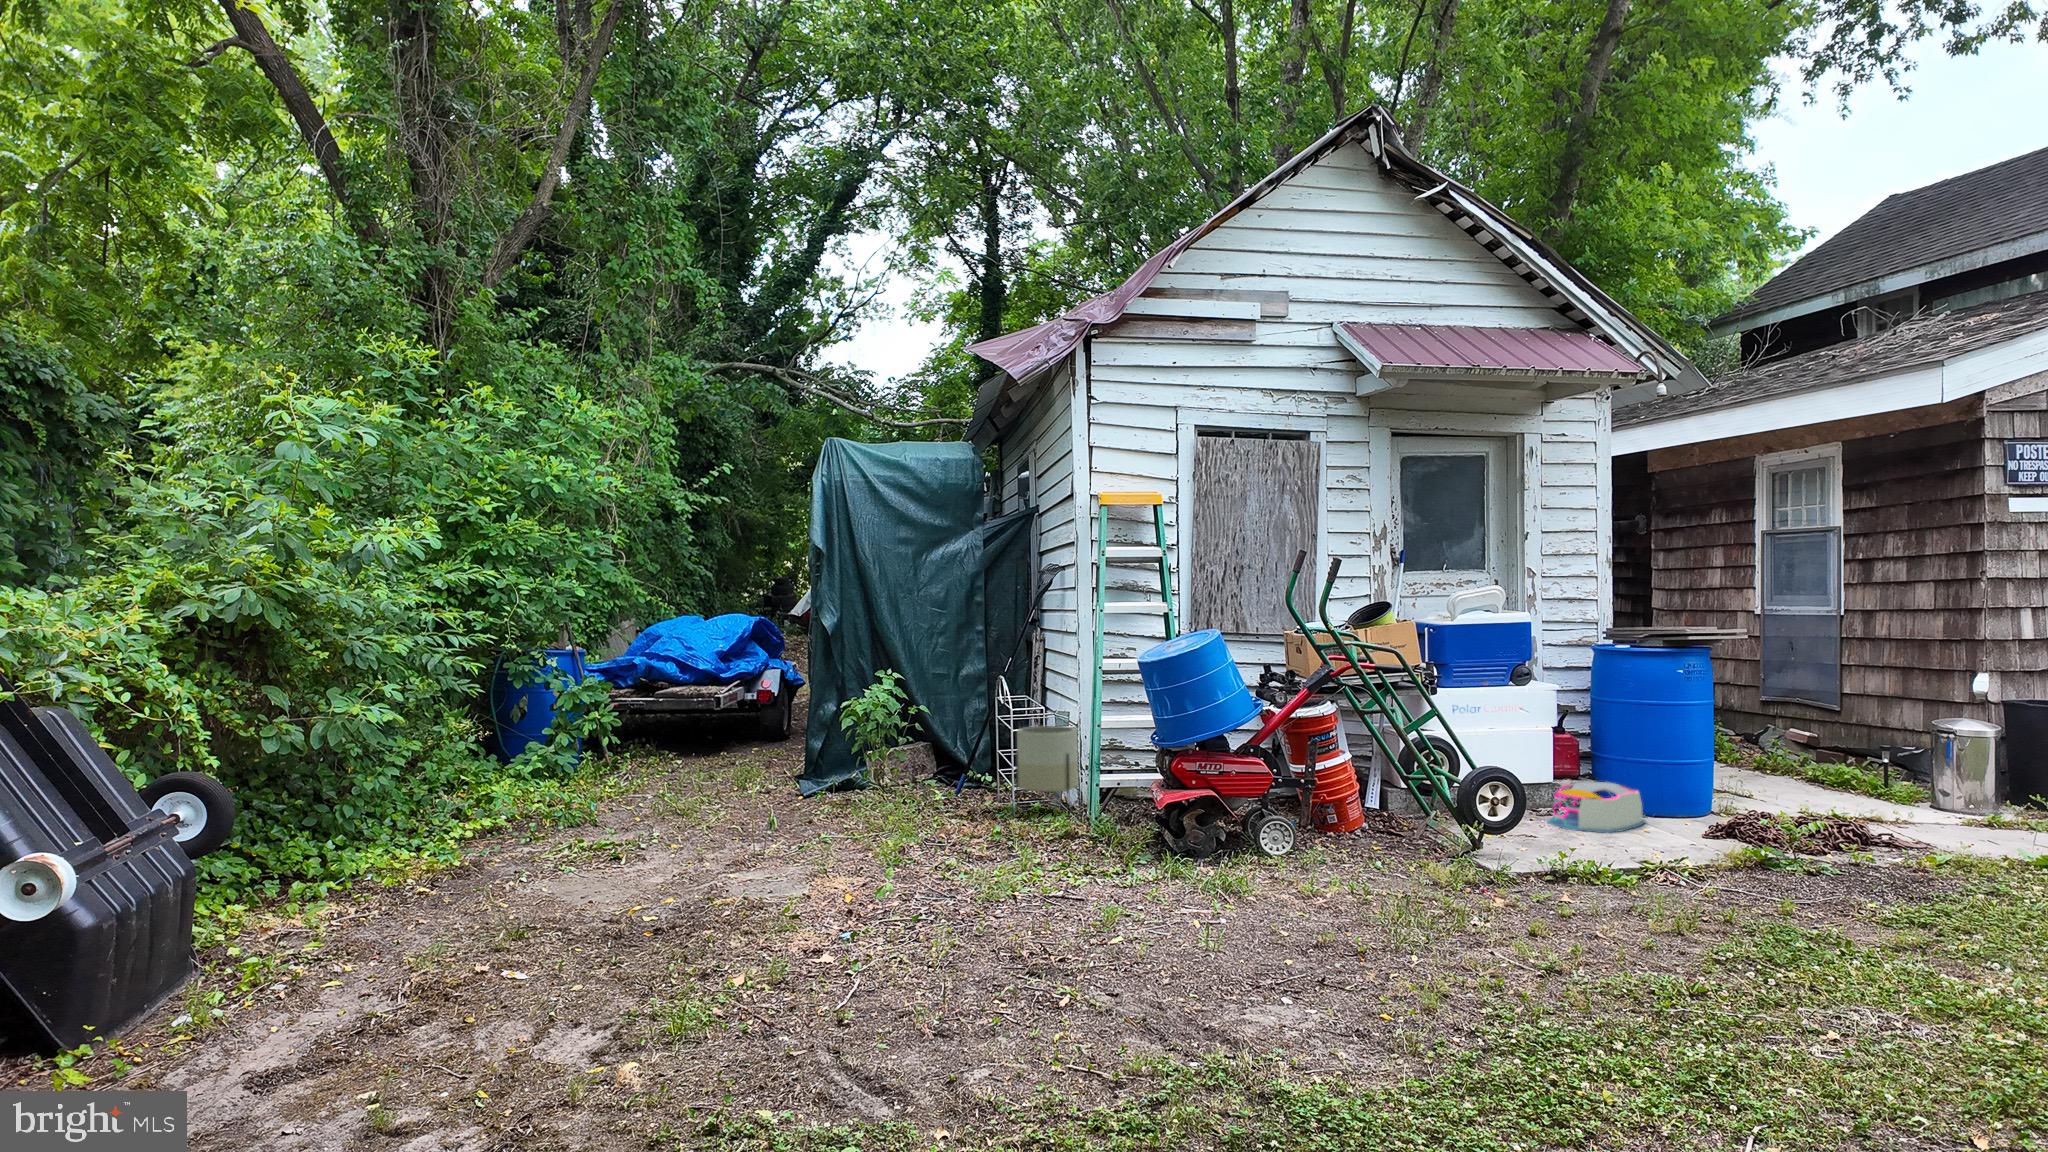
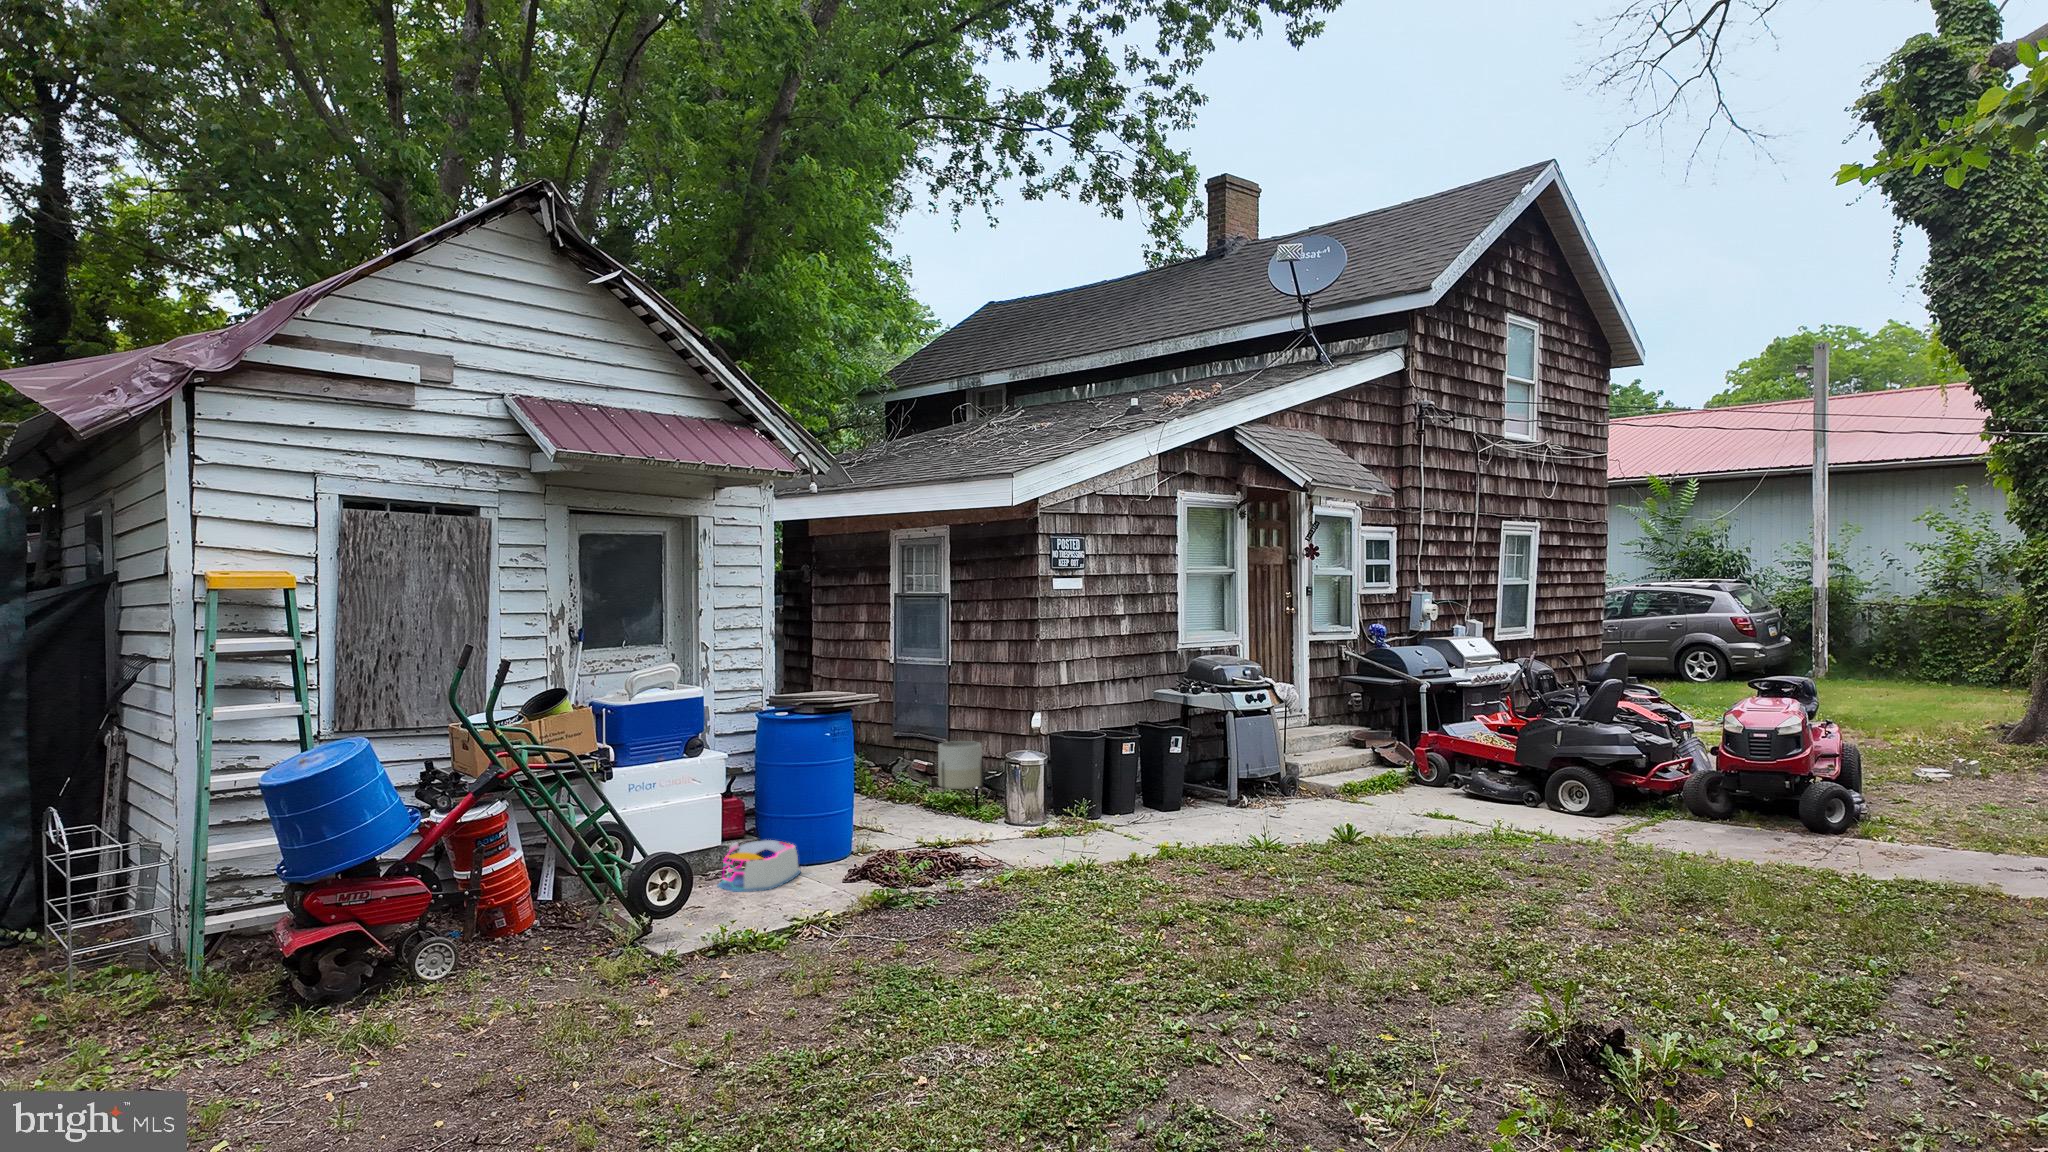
planter: present [1015,726,1078,815] -> present [938,741,983,790]

